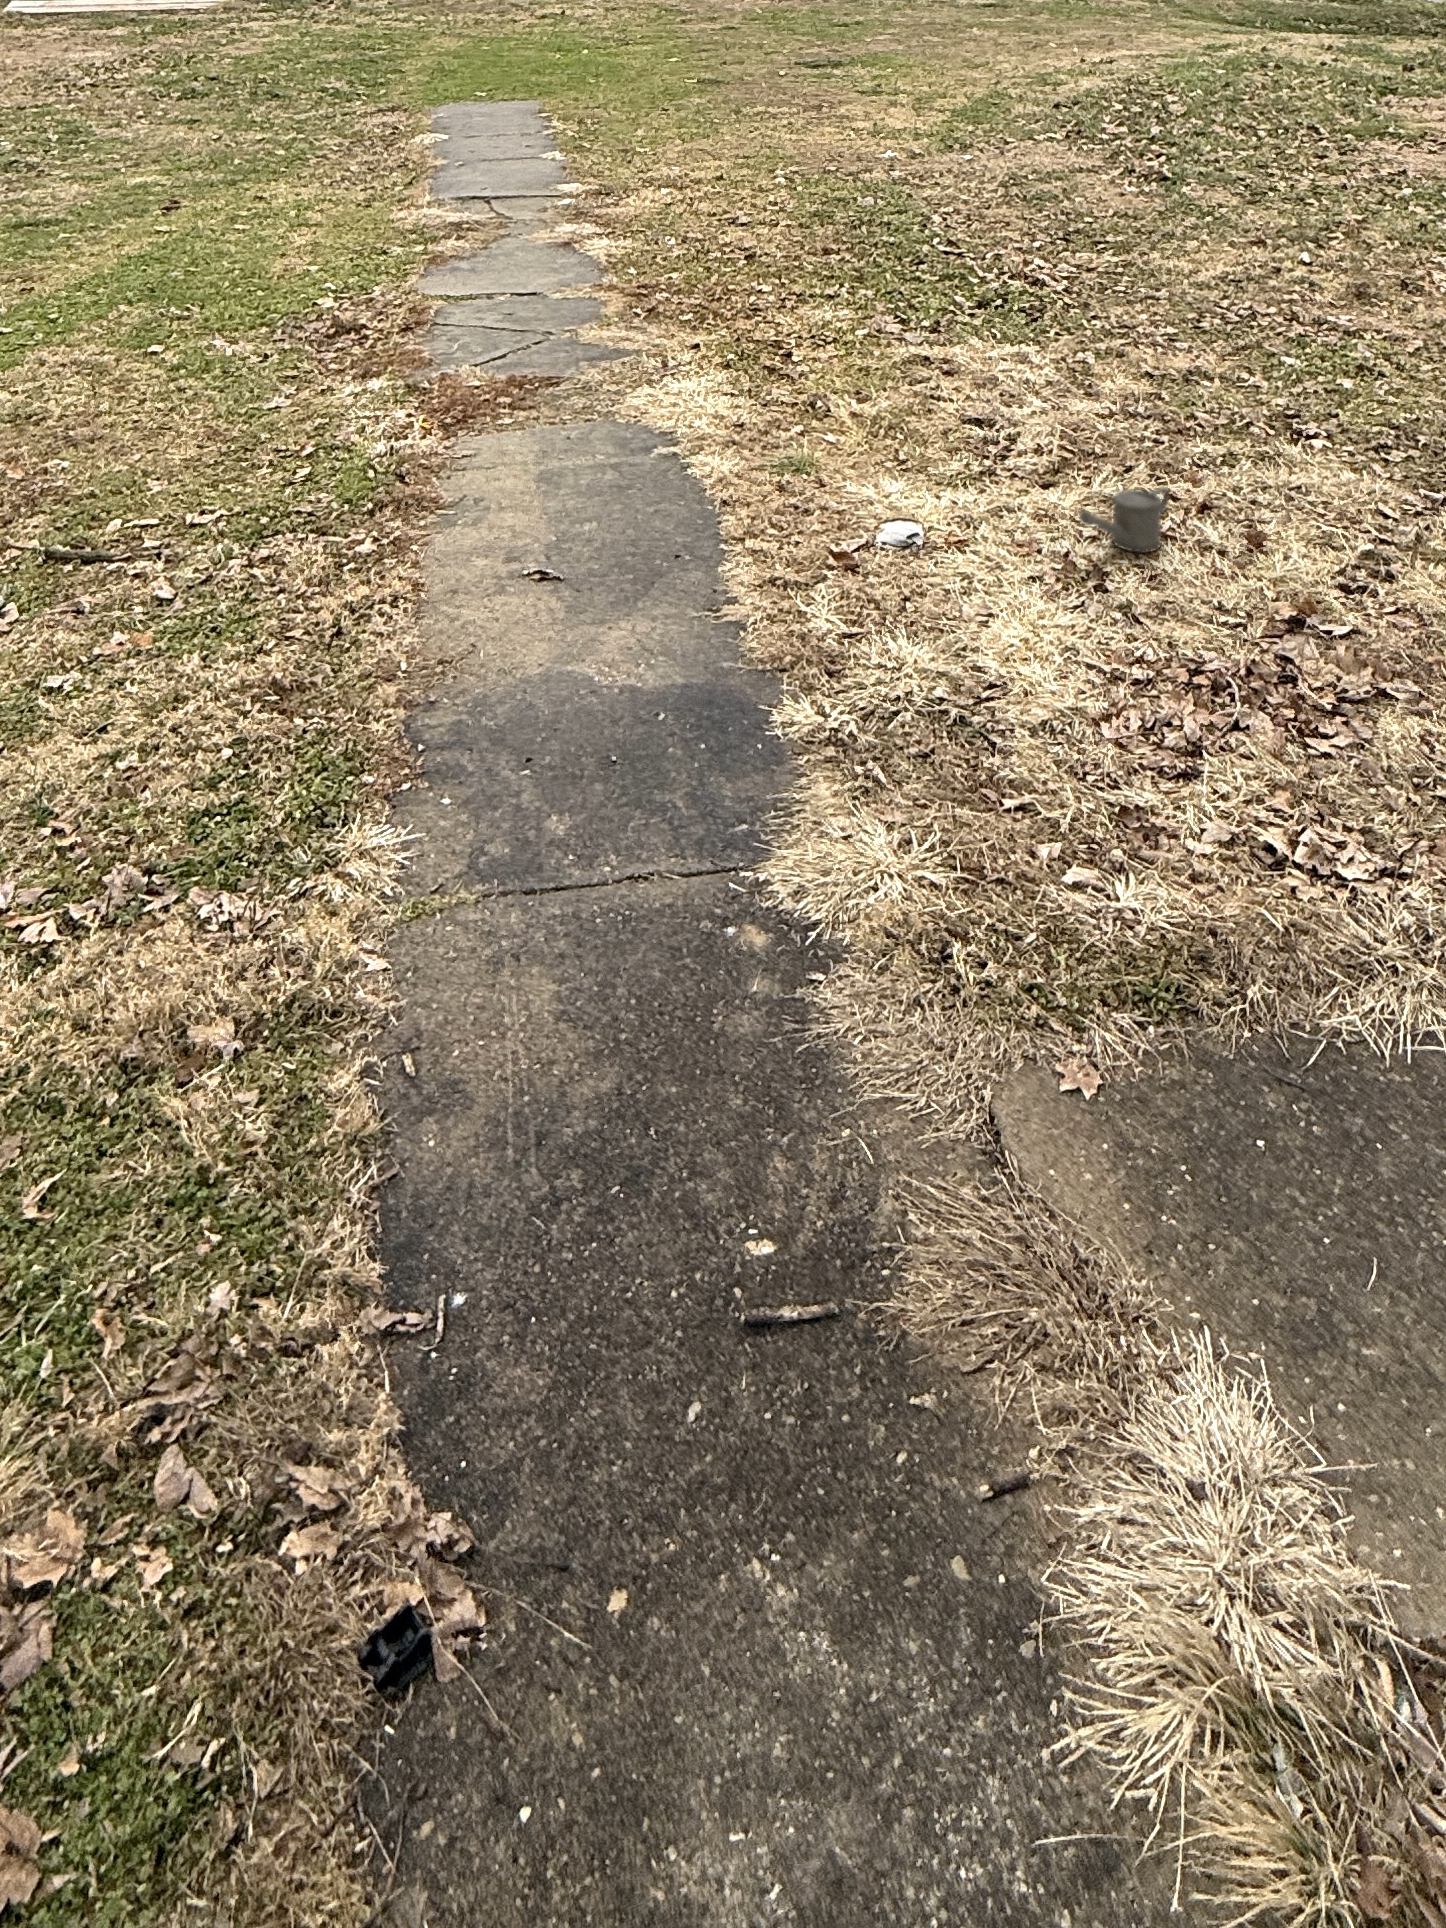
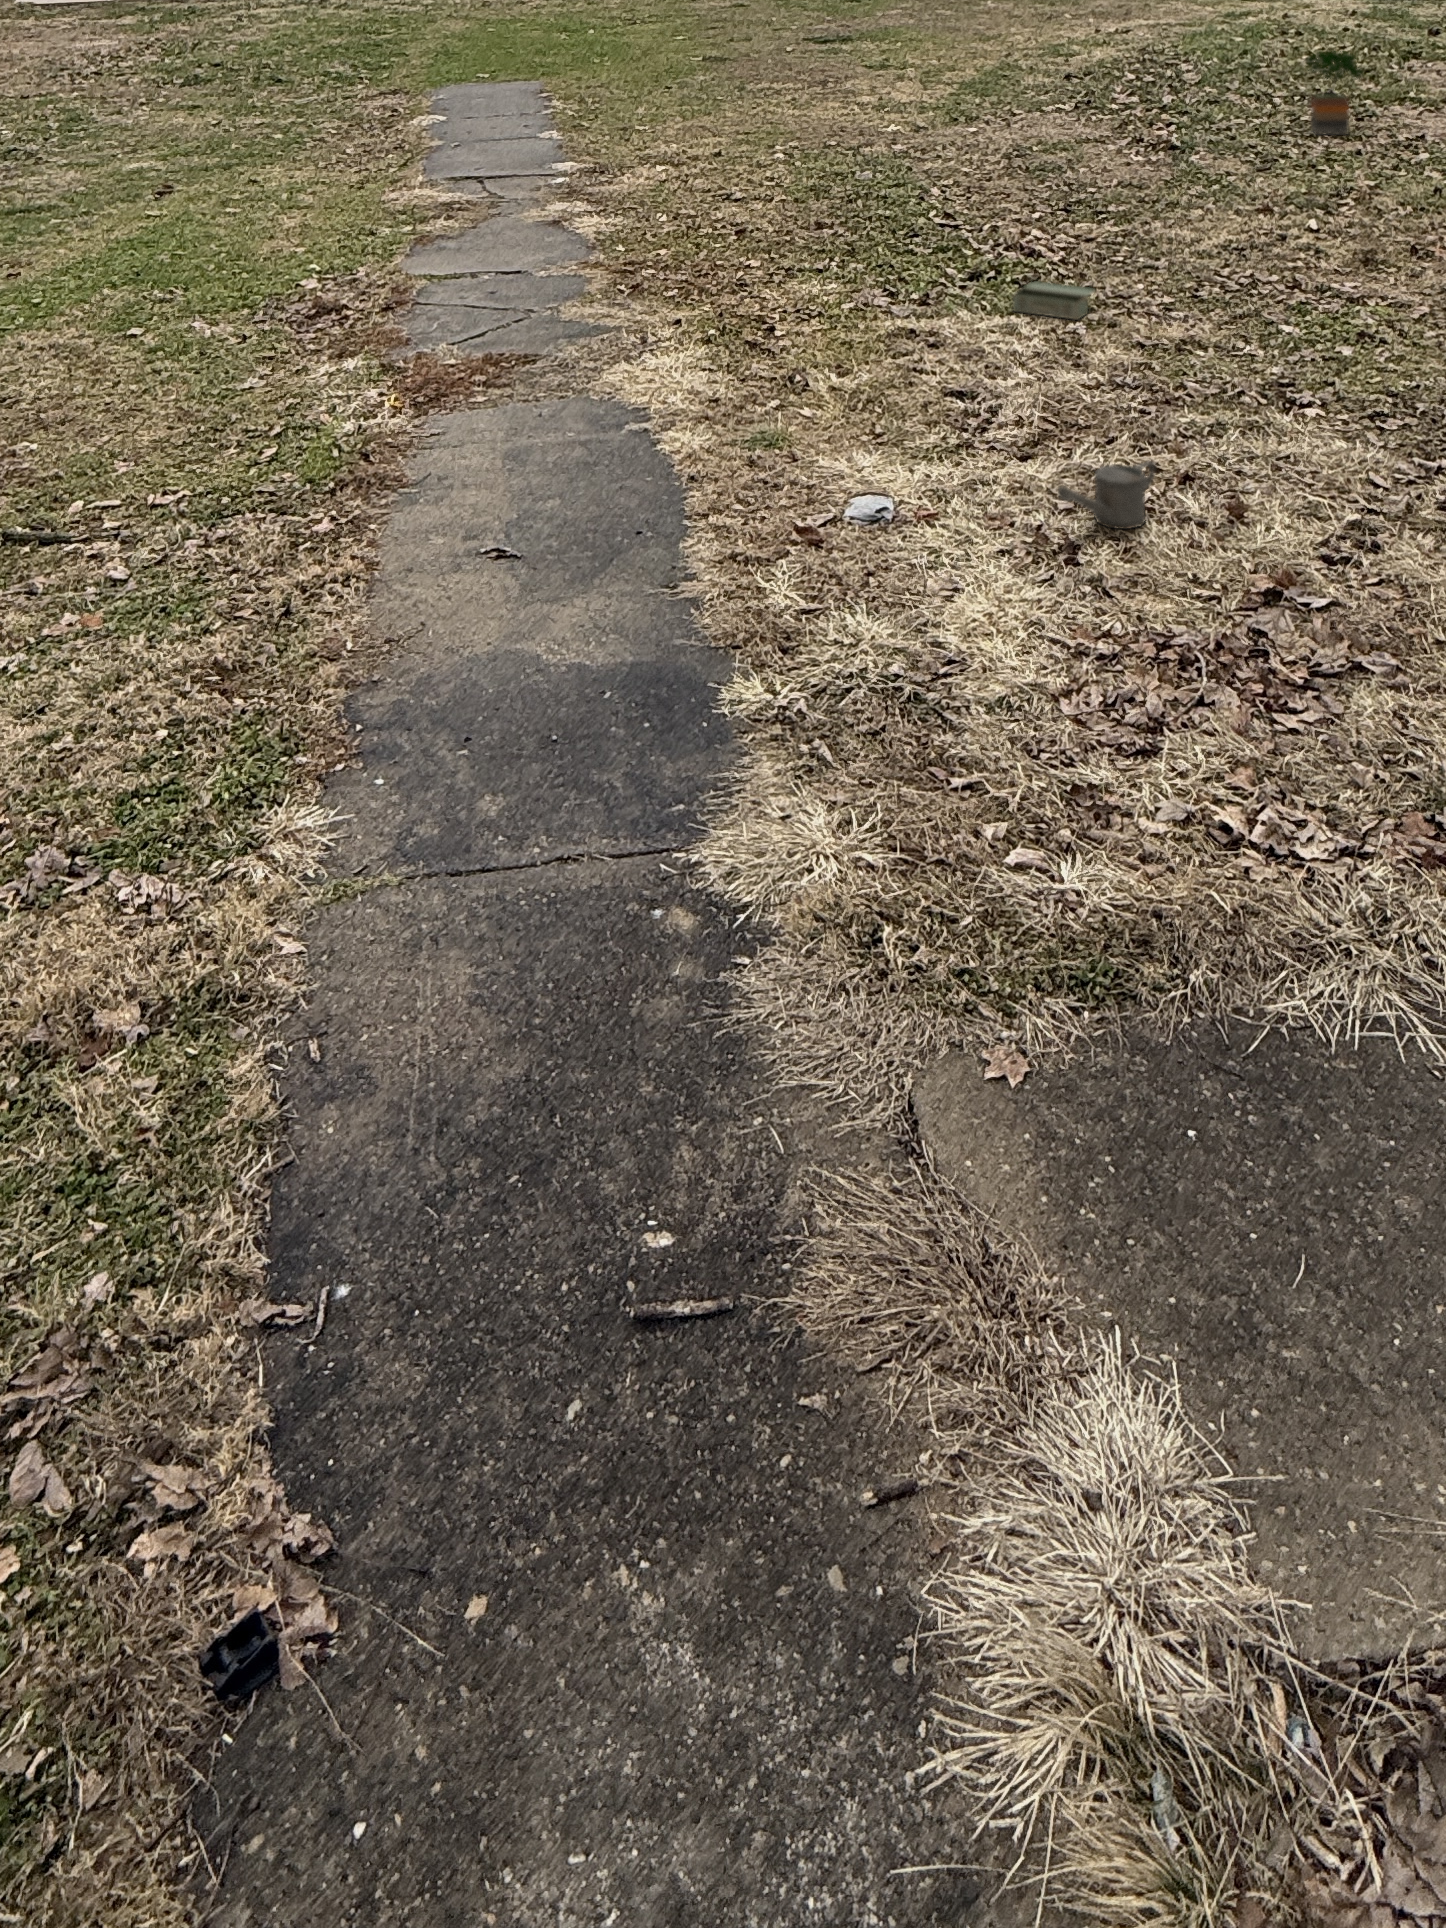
potted tree: none [1275,86,1335,169] -> present [1305,50,1363,135]
toolbox: none [1016,307,1096,347] -> present [1013,281,1095,320]

